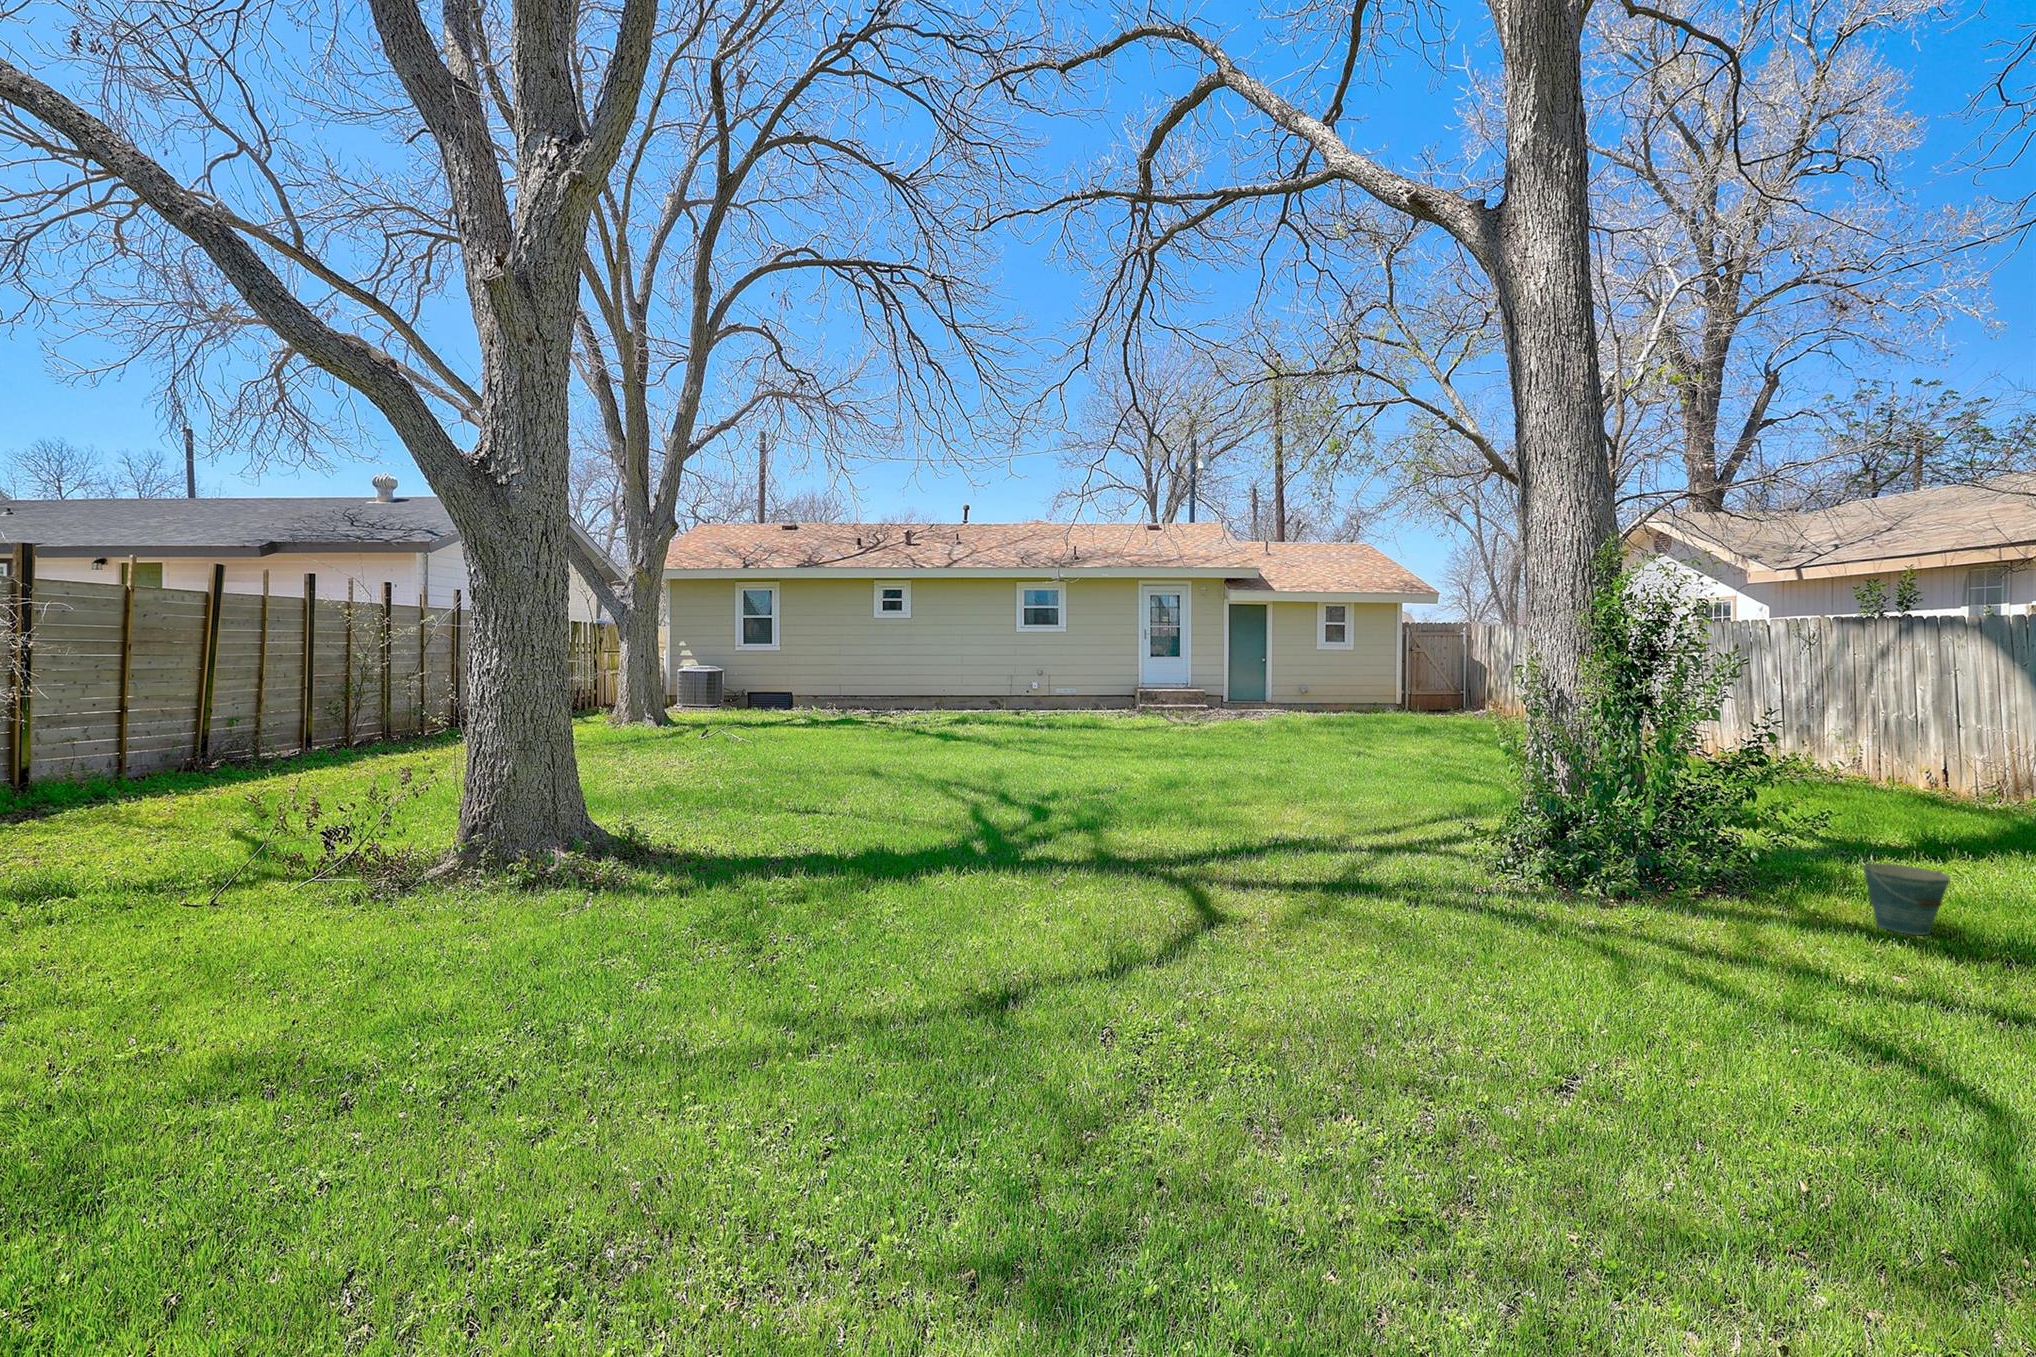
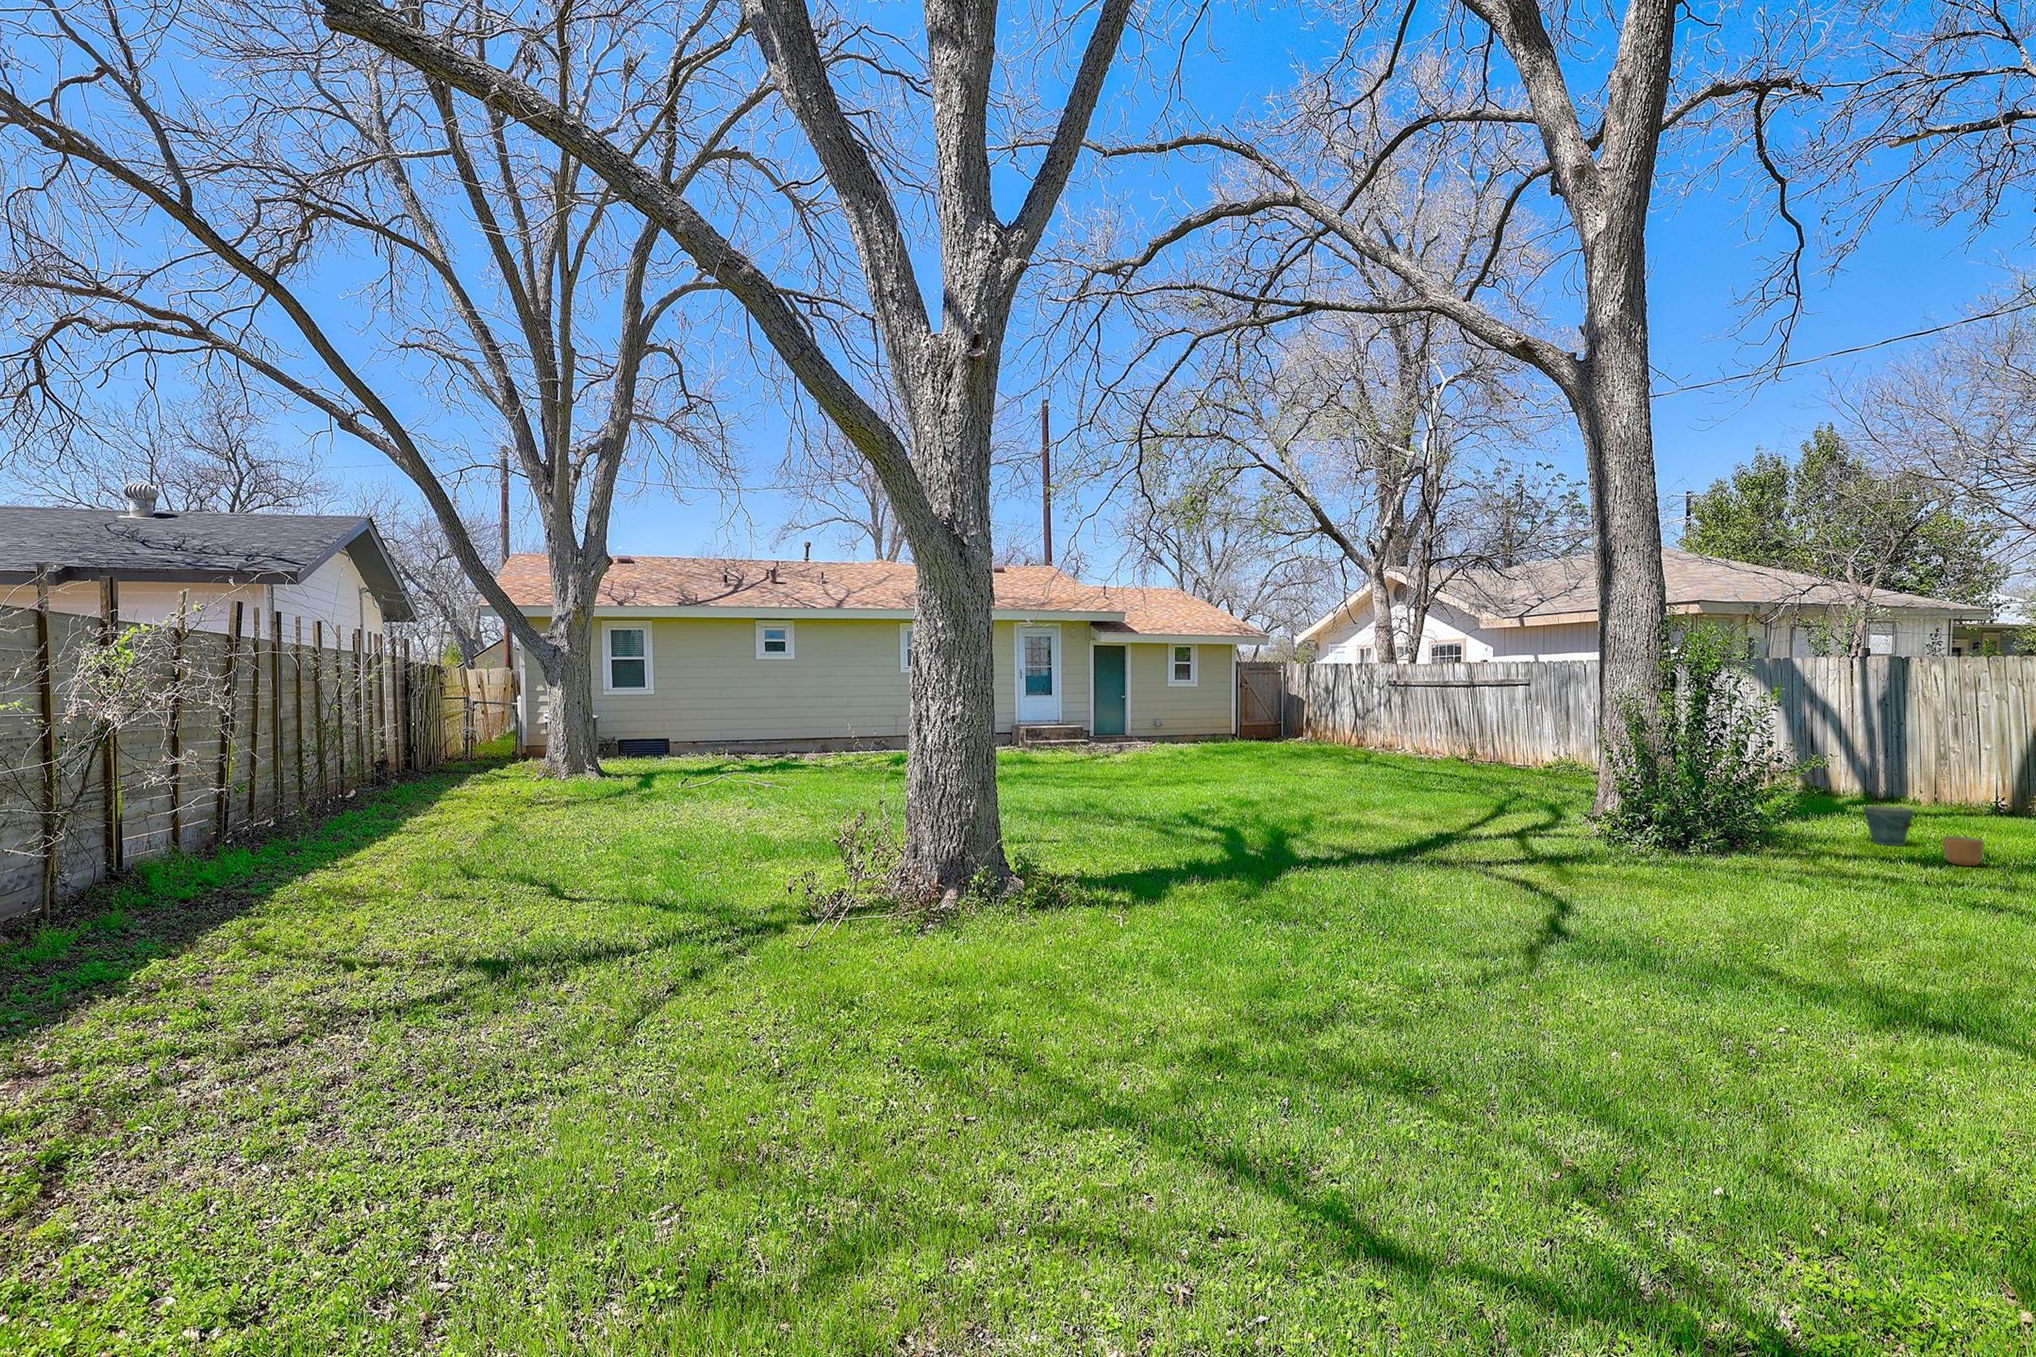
planter: none [1919,929,1990,986] -> present [1943,836,1984,866]

